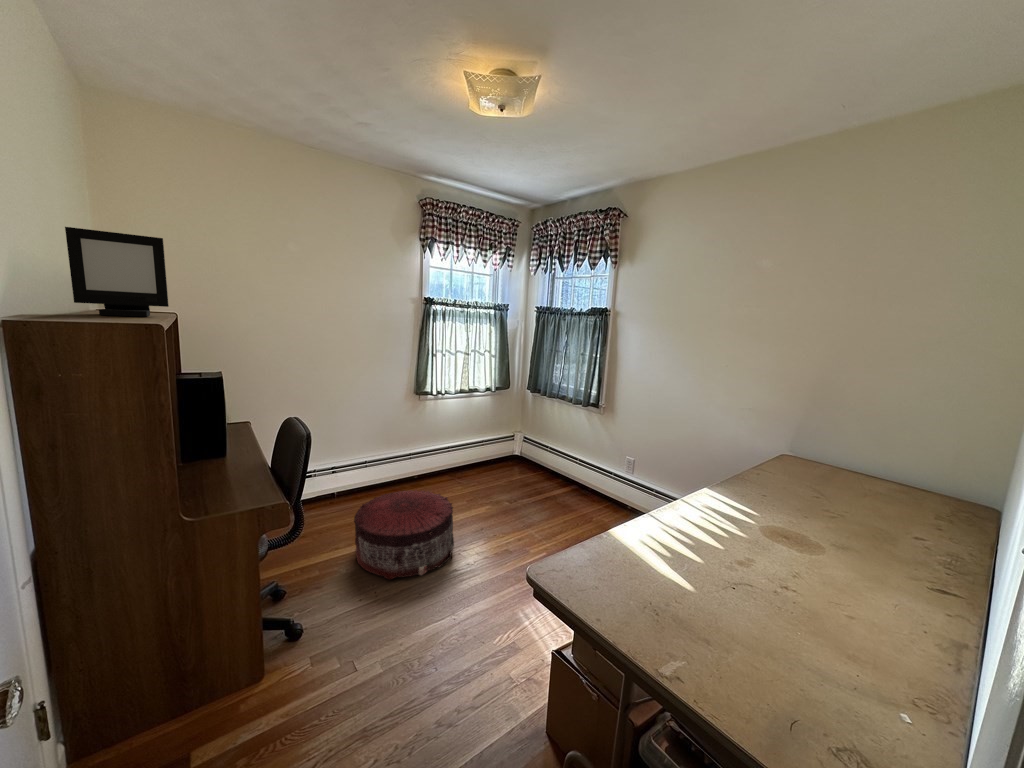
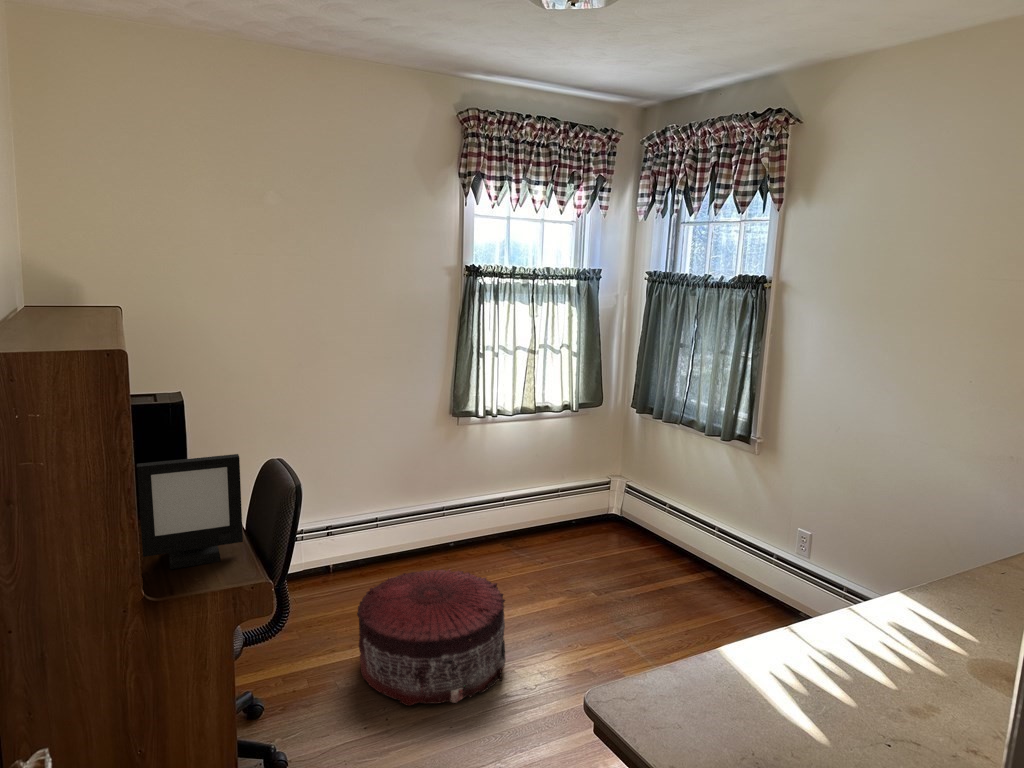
picture frame: present [65,227,169,316] -> present [137,454,243,569]

